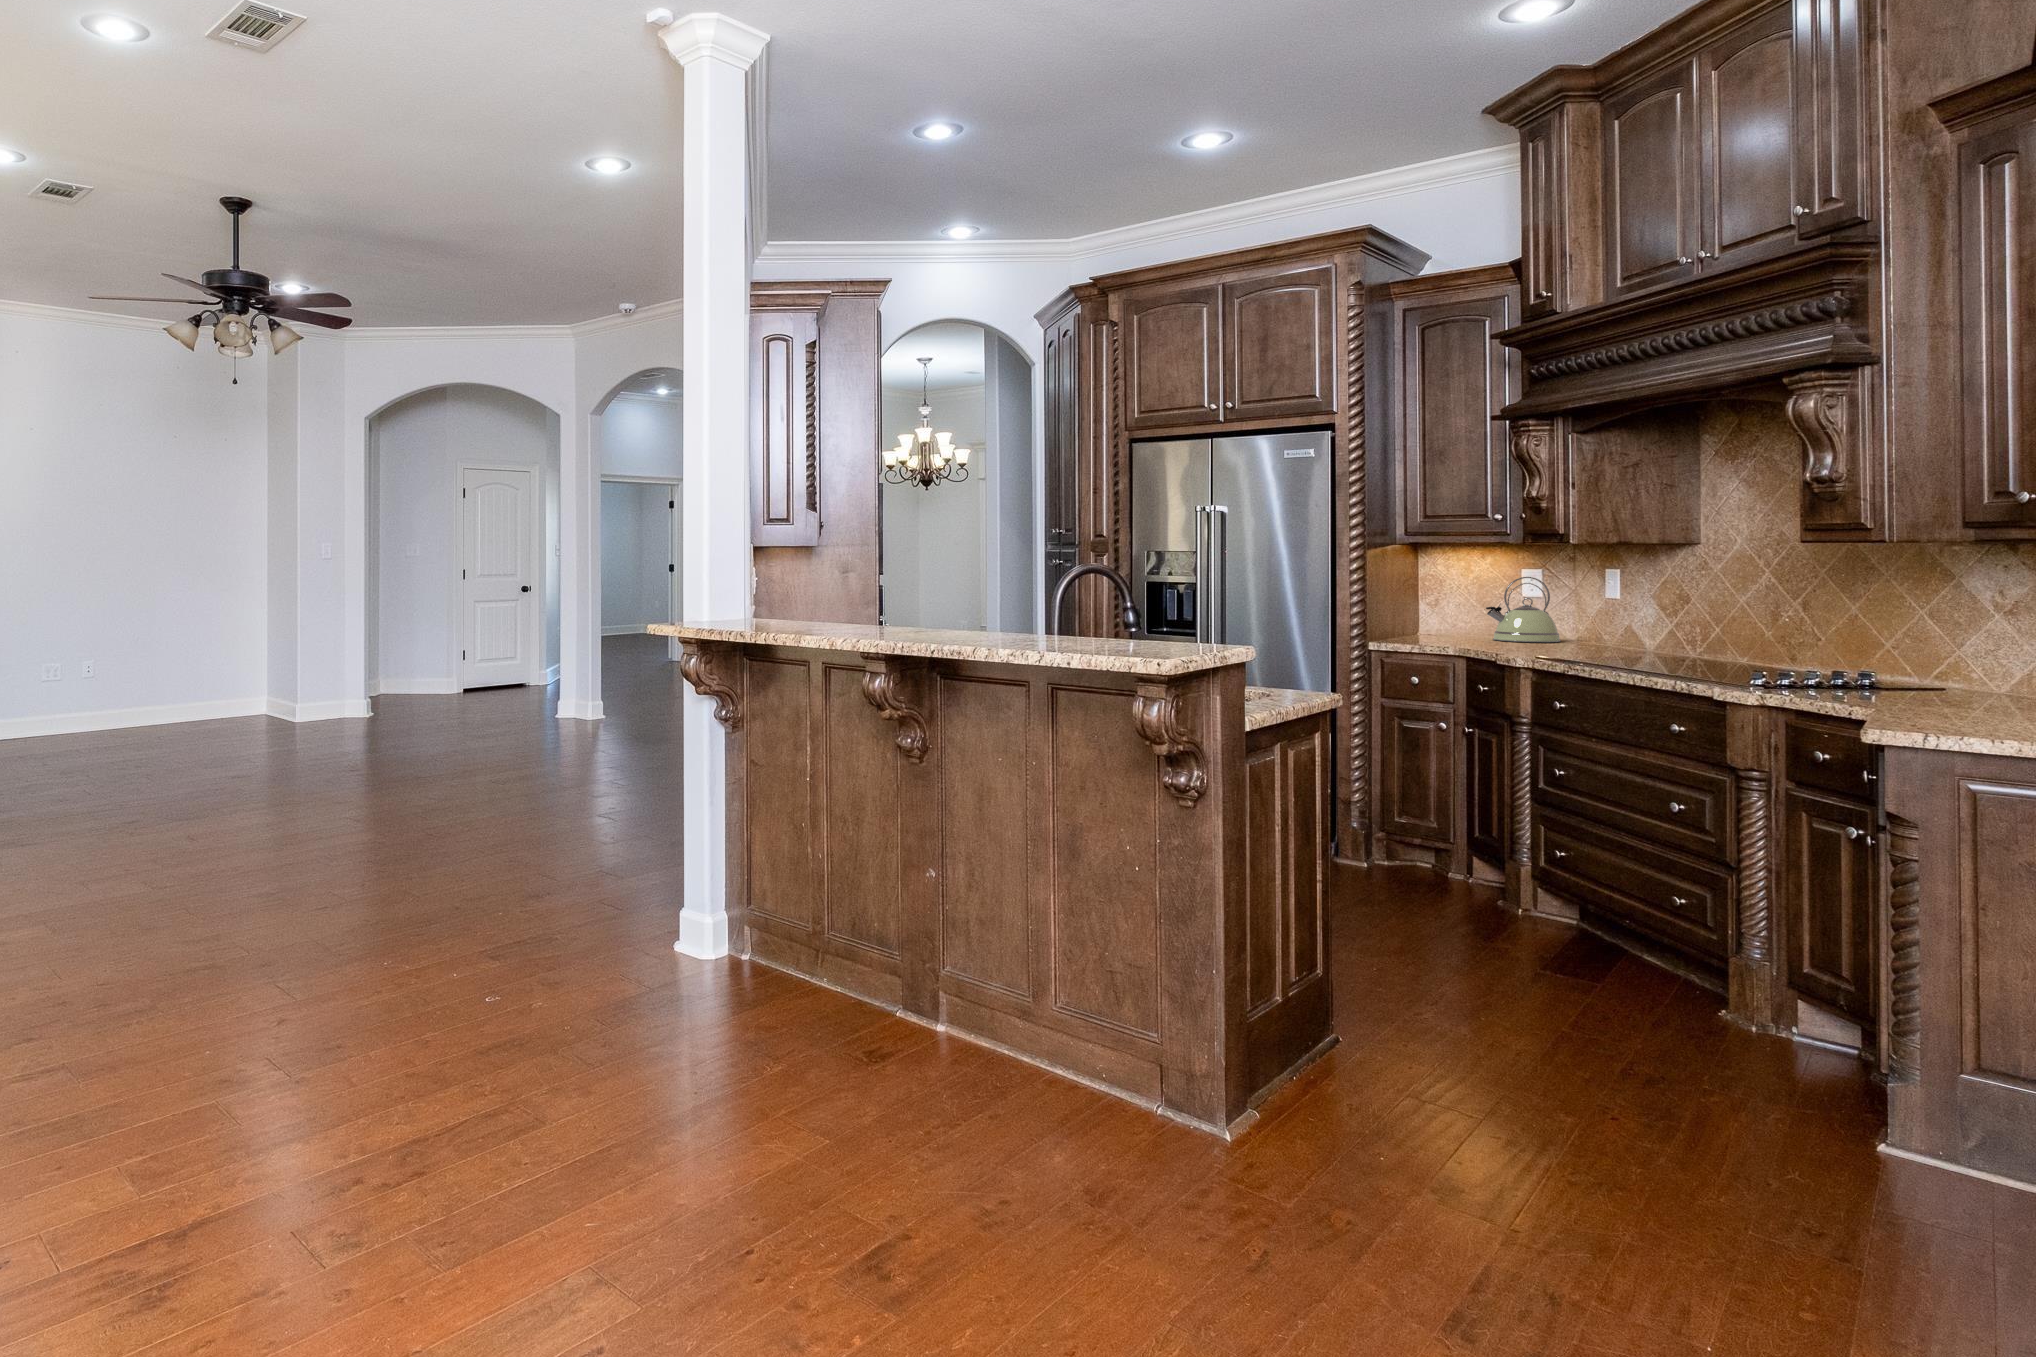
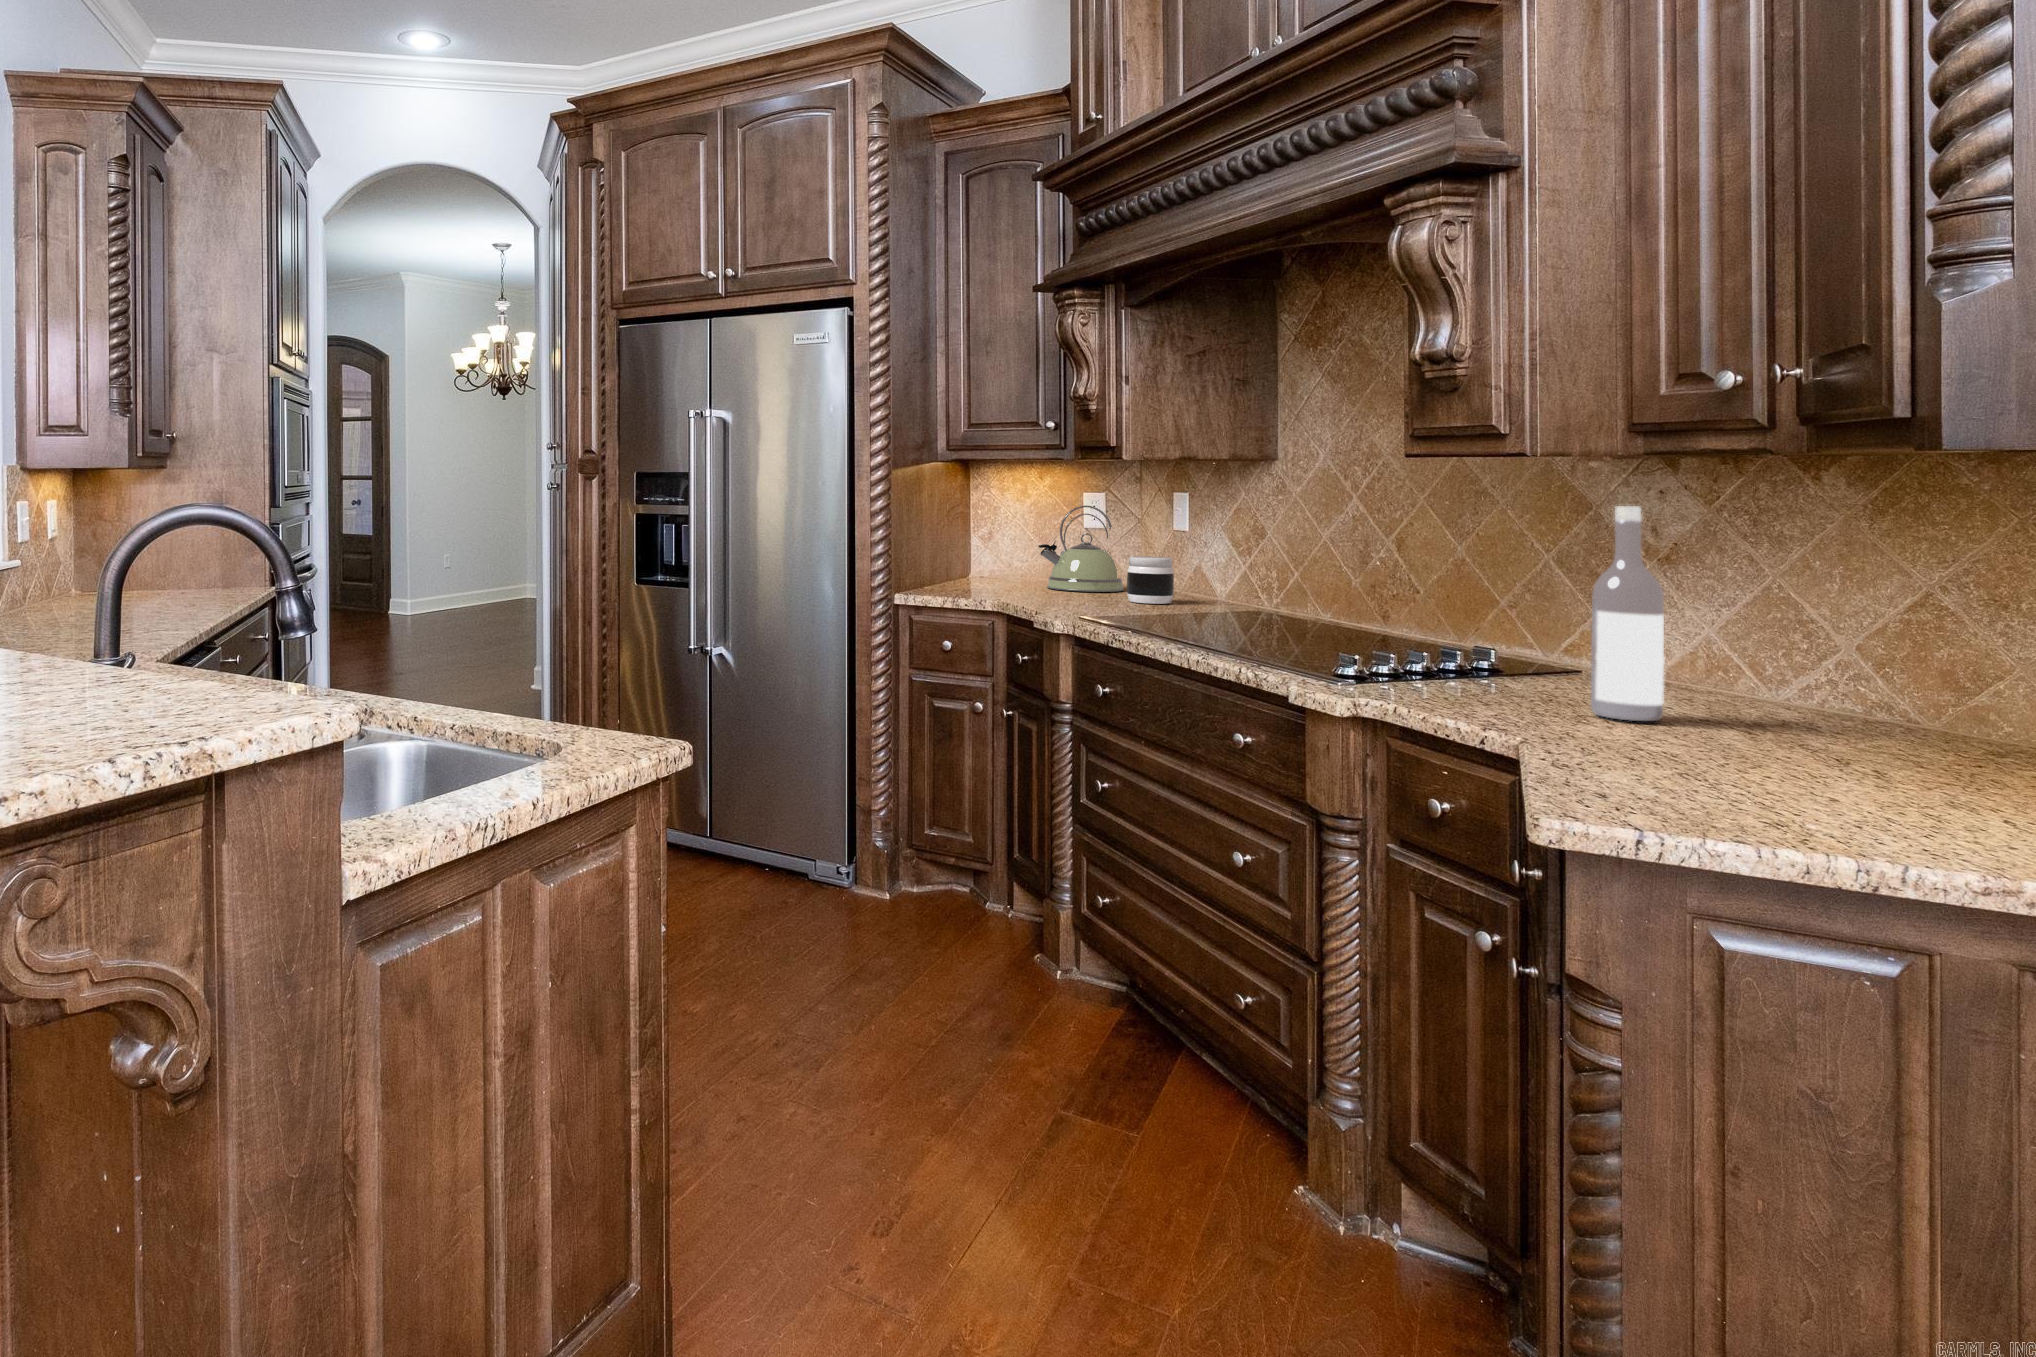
wine bottle: none [1929,577,1980,707] -> present [1591,506,1665,721]
jar: none [1568,615,1609,650] -> present [1127,556,1174,604]

